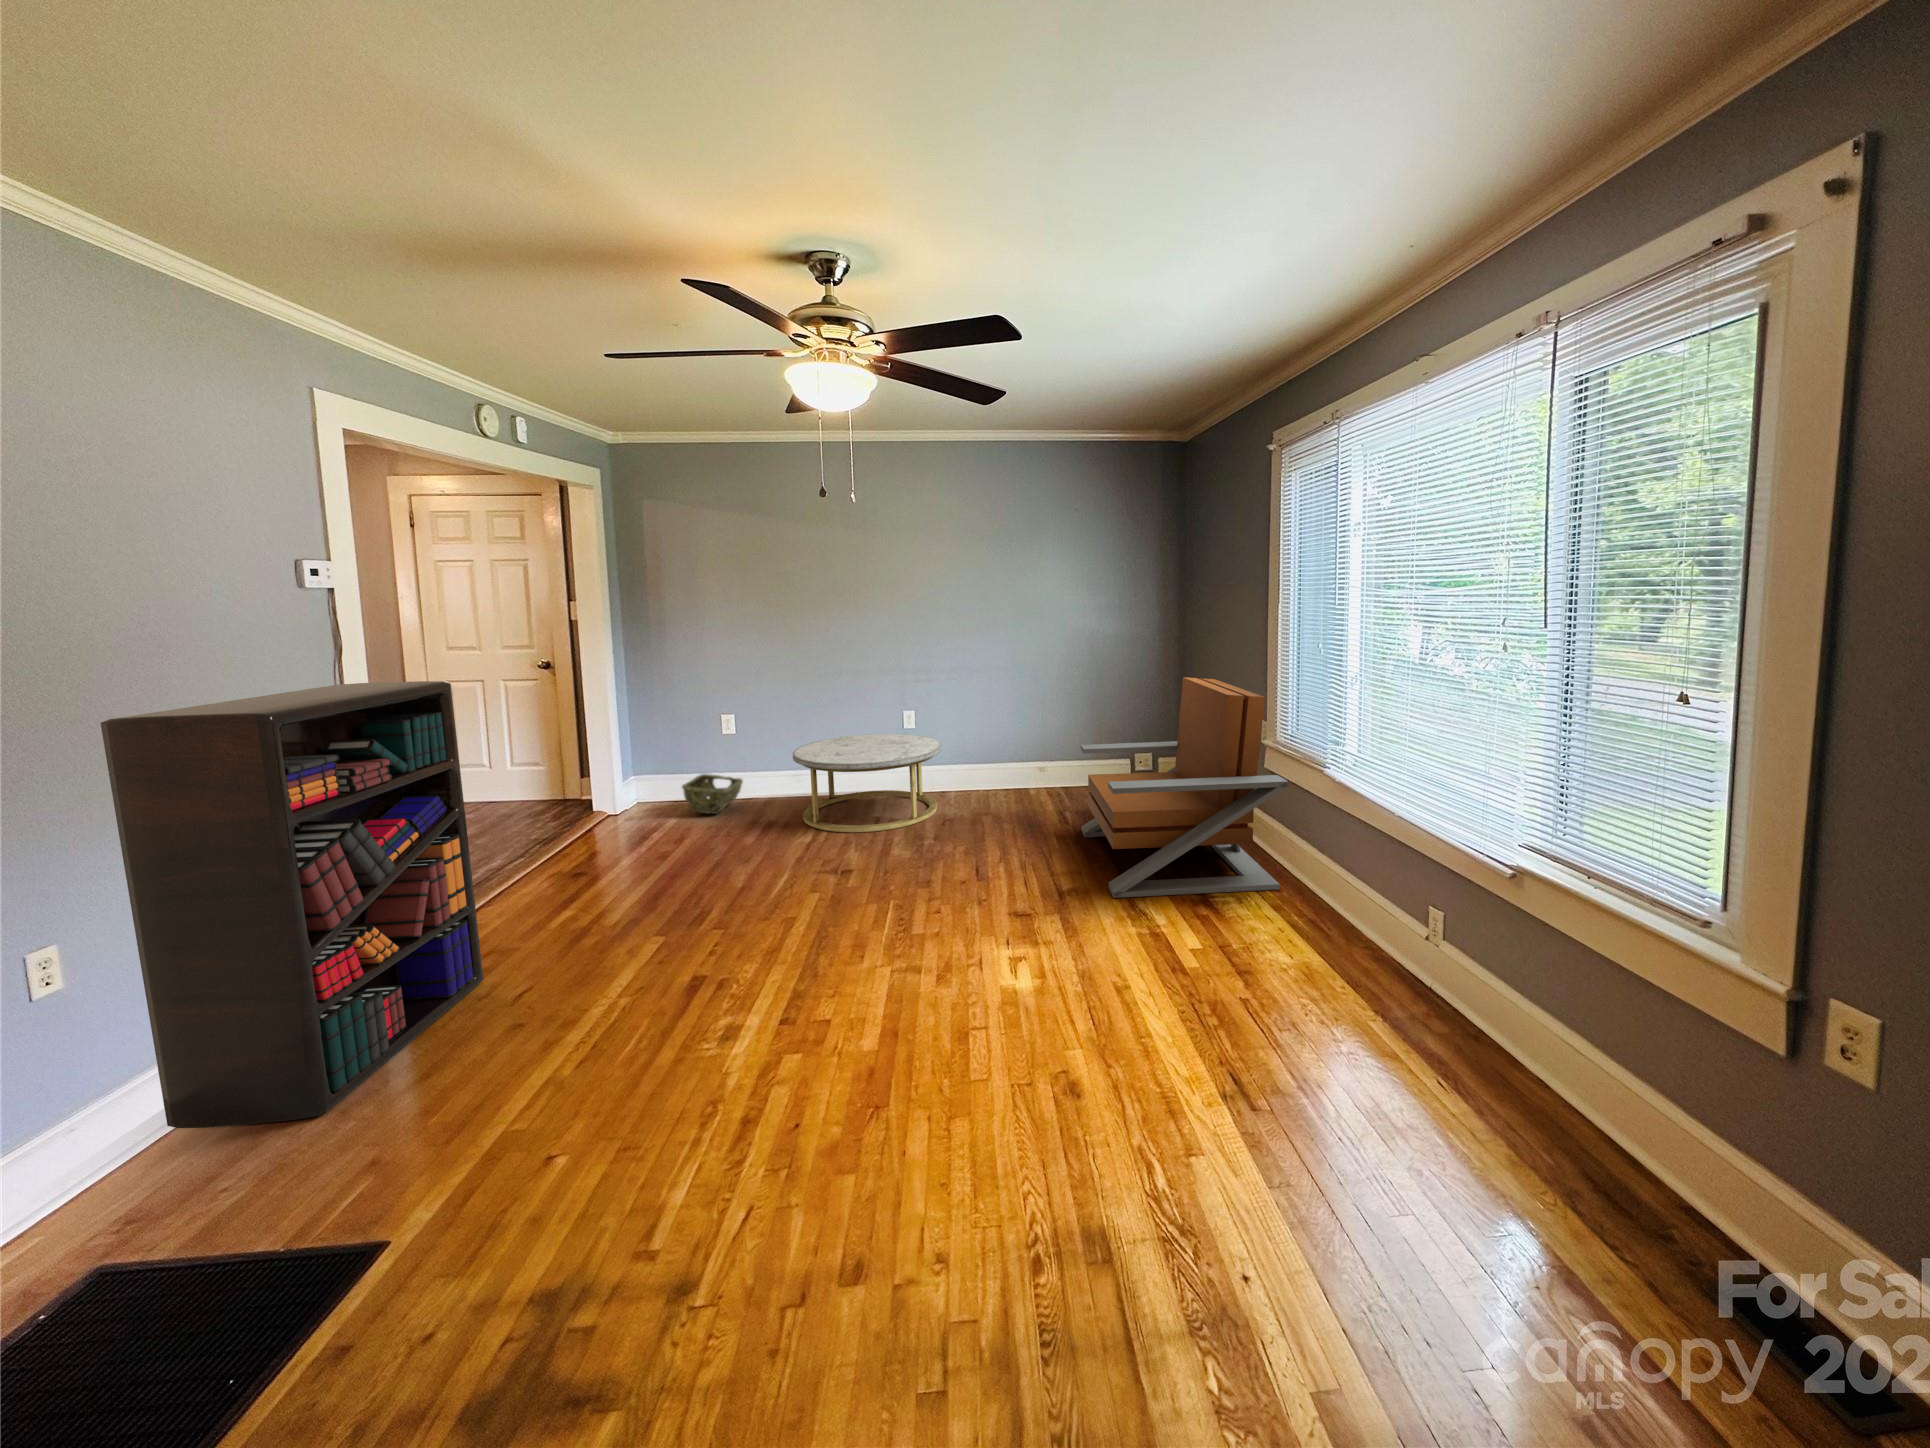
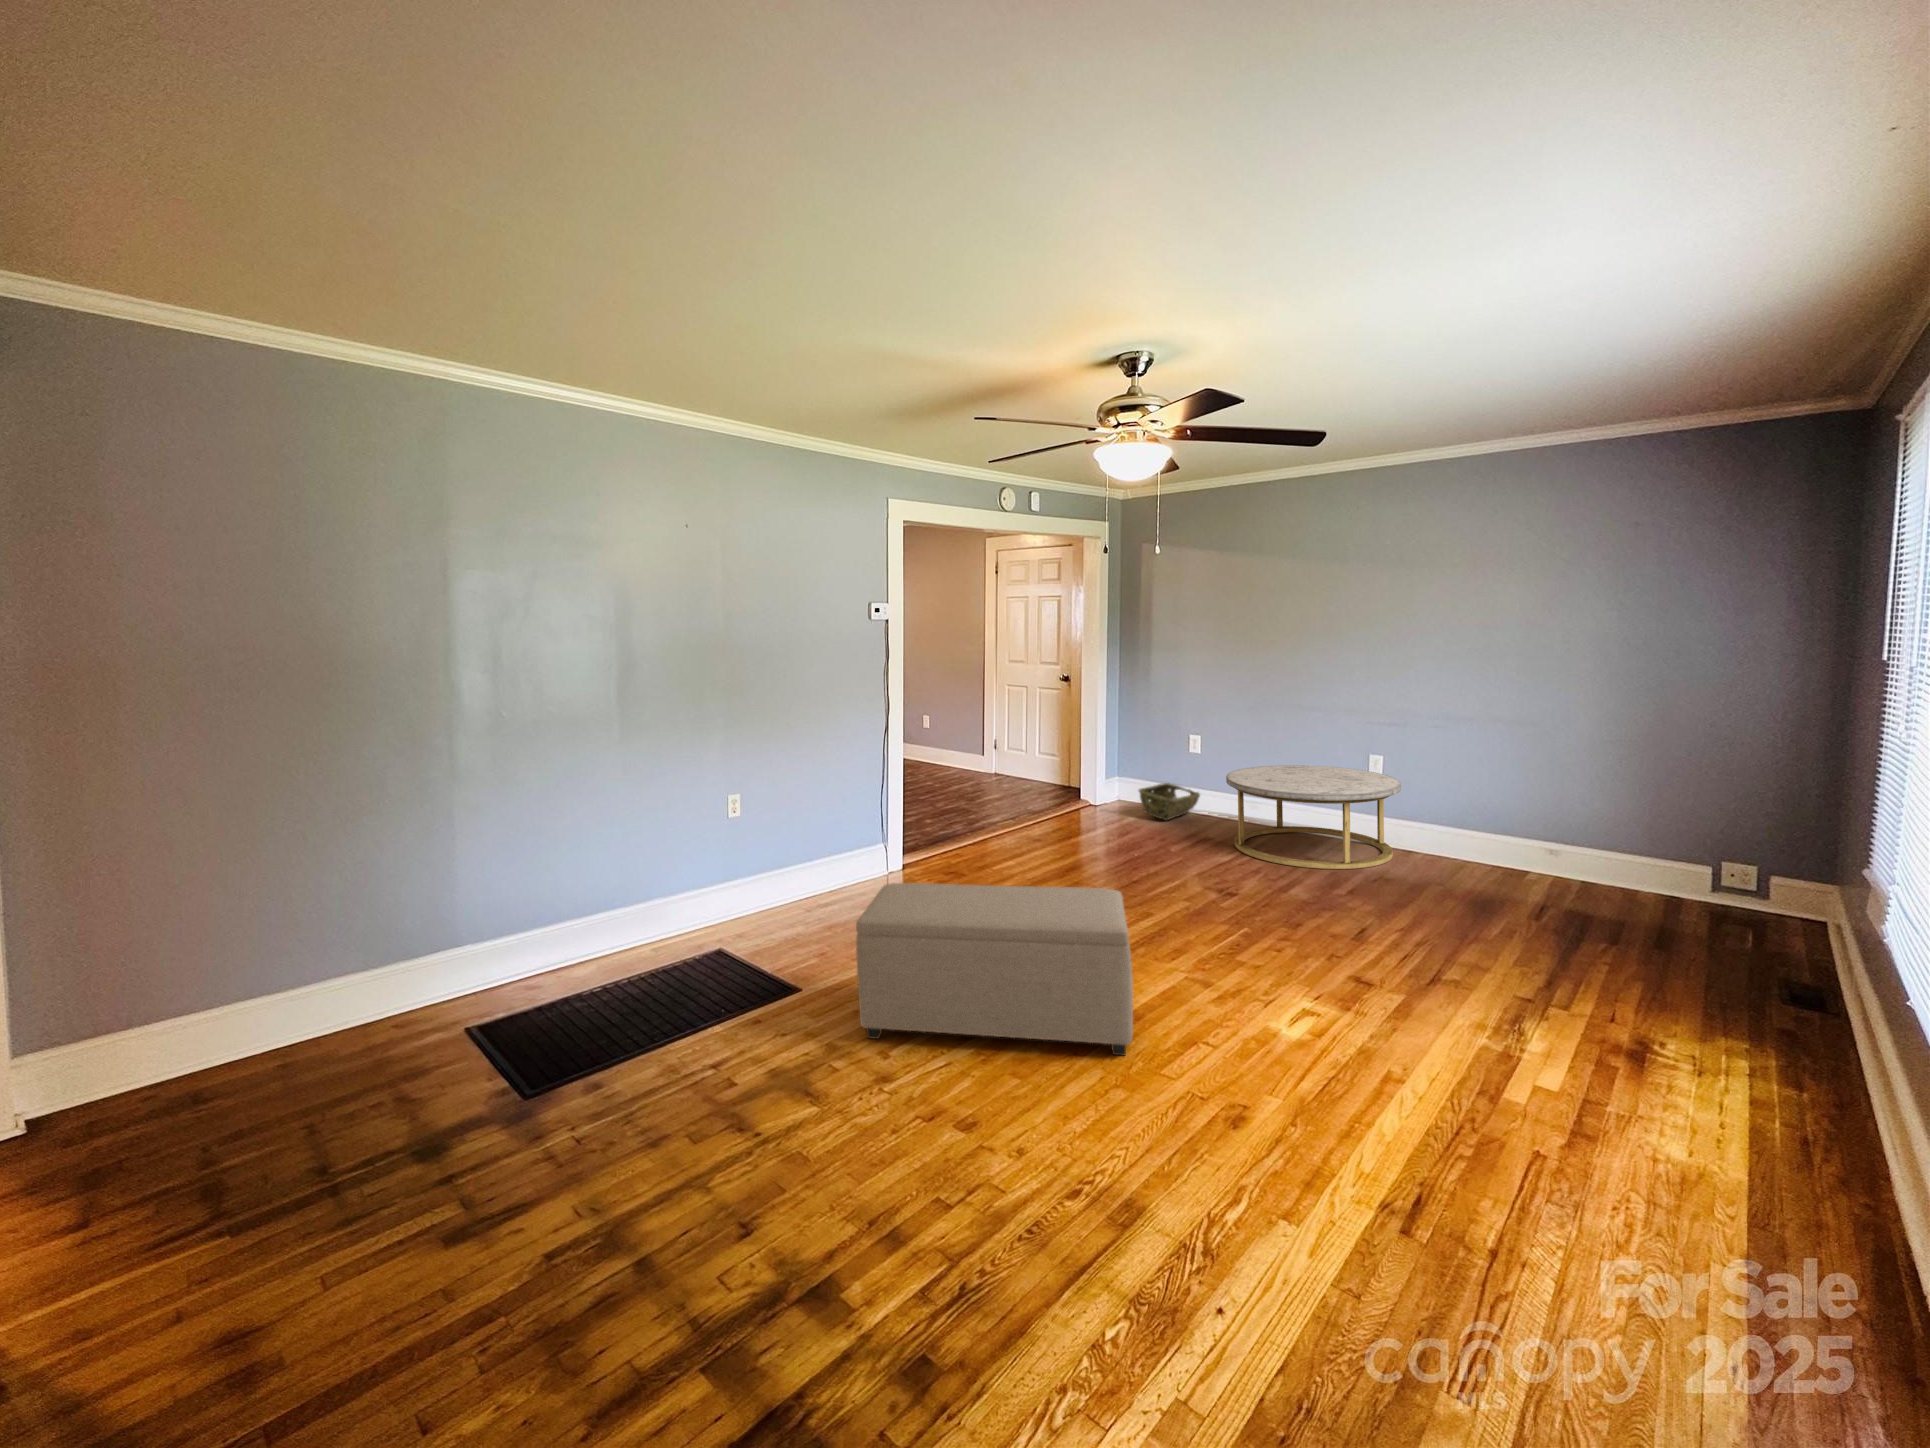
lounge chair: present [1081,677,1288,898] -> none [1510,734,1873,1092]
bookshelf: present [101,681,483,1128] -> none [769,682,933,927]
ottoman: none [534,900,934,1250] -> present [856,883,1133,1056]

